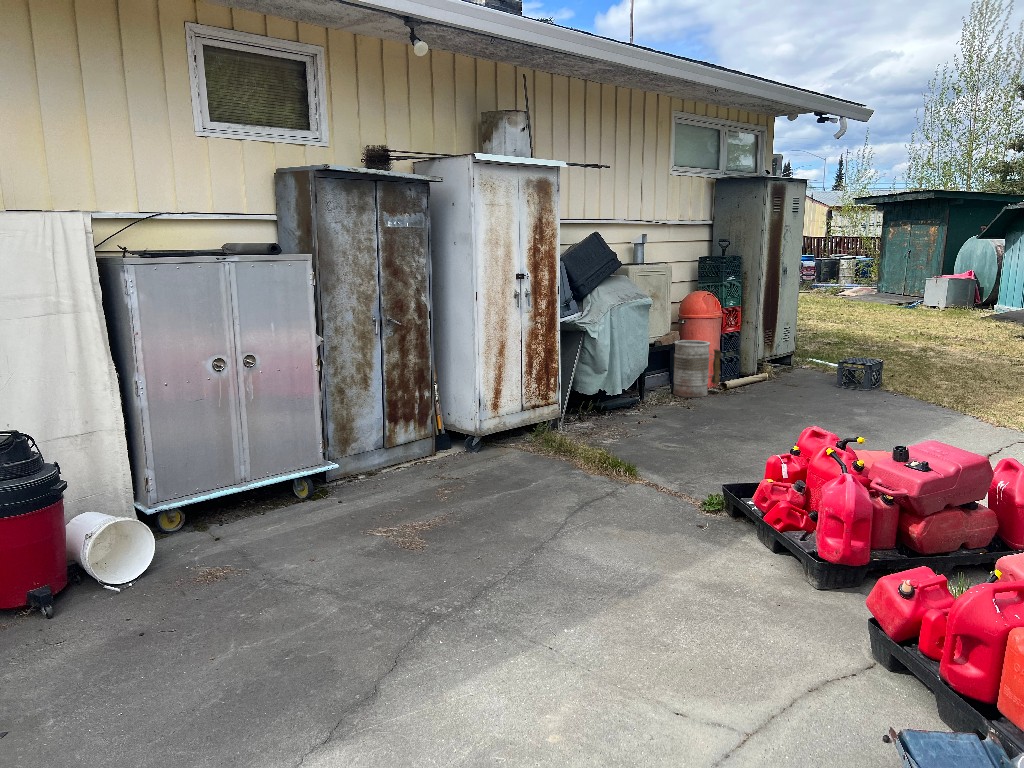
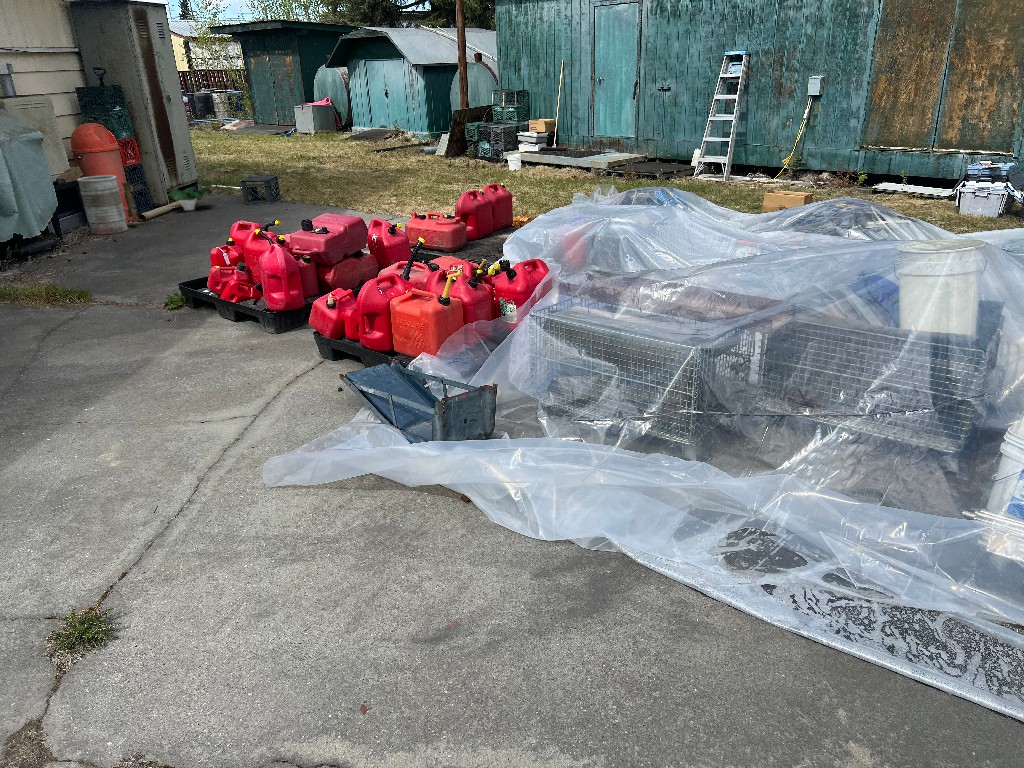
potted plant: none [756,359,804,383] -> present [168,187,212,210]

